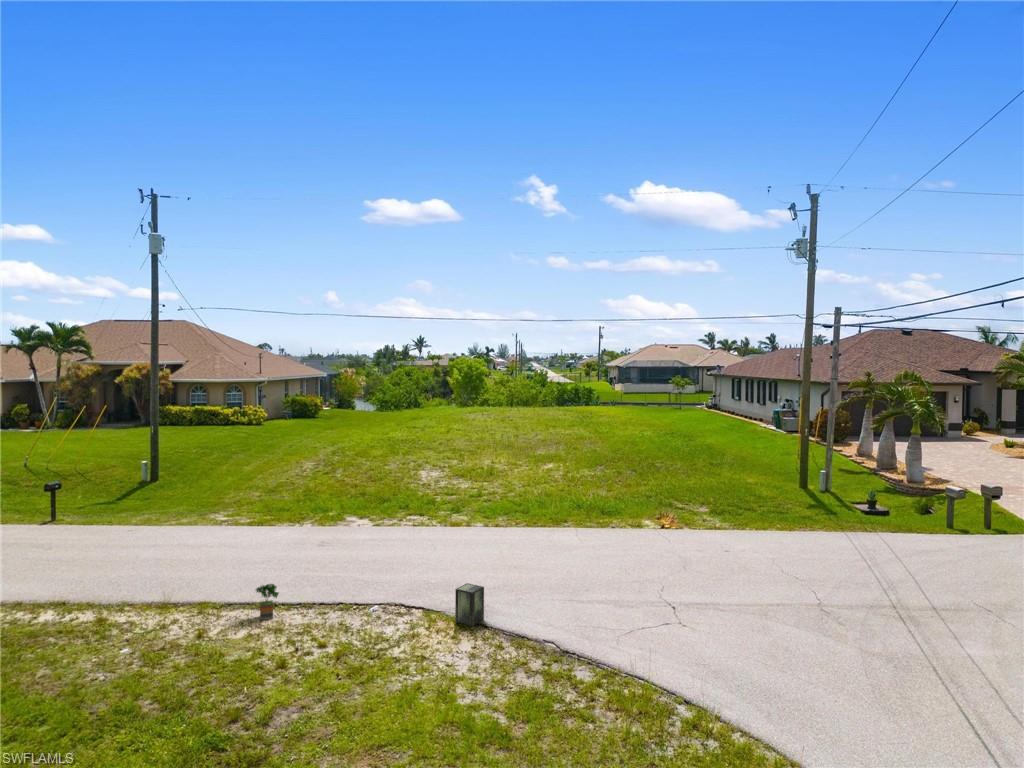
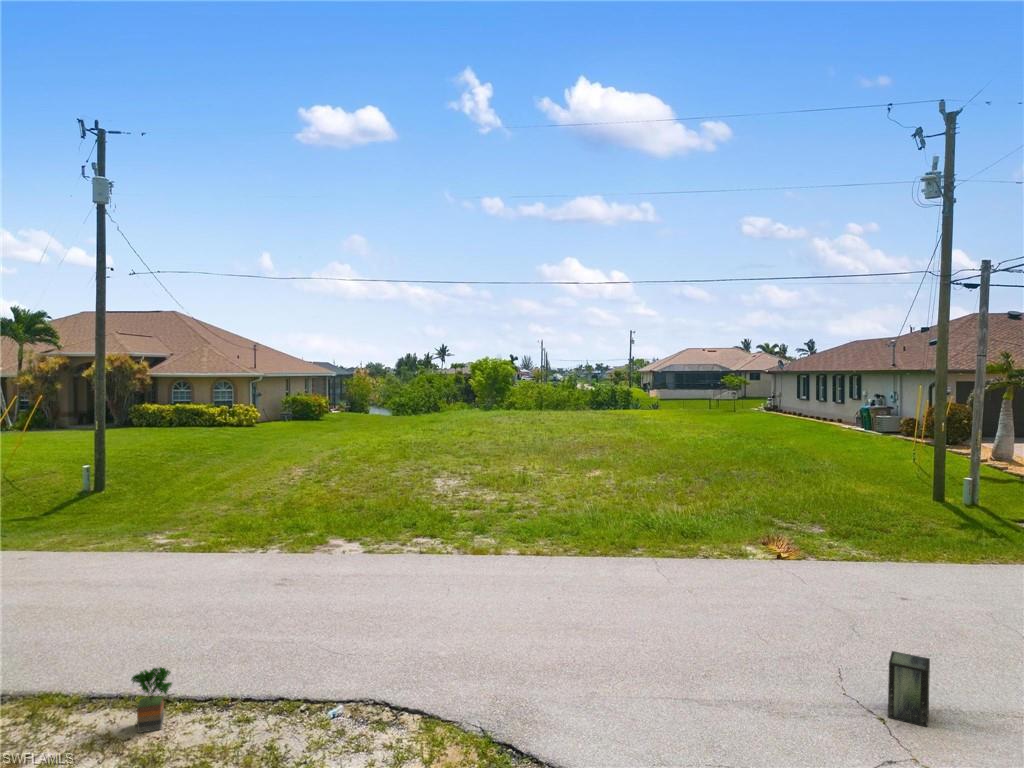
storage box: present [455,583,484,627] -> present [888,651,930,727]

